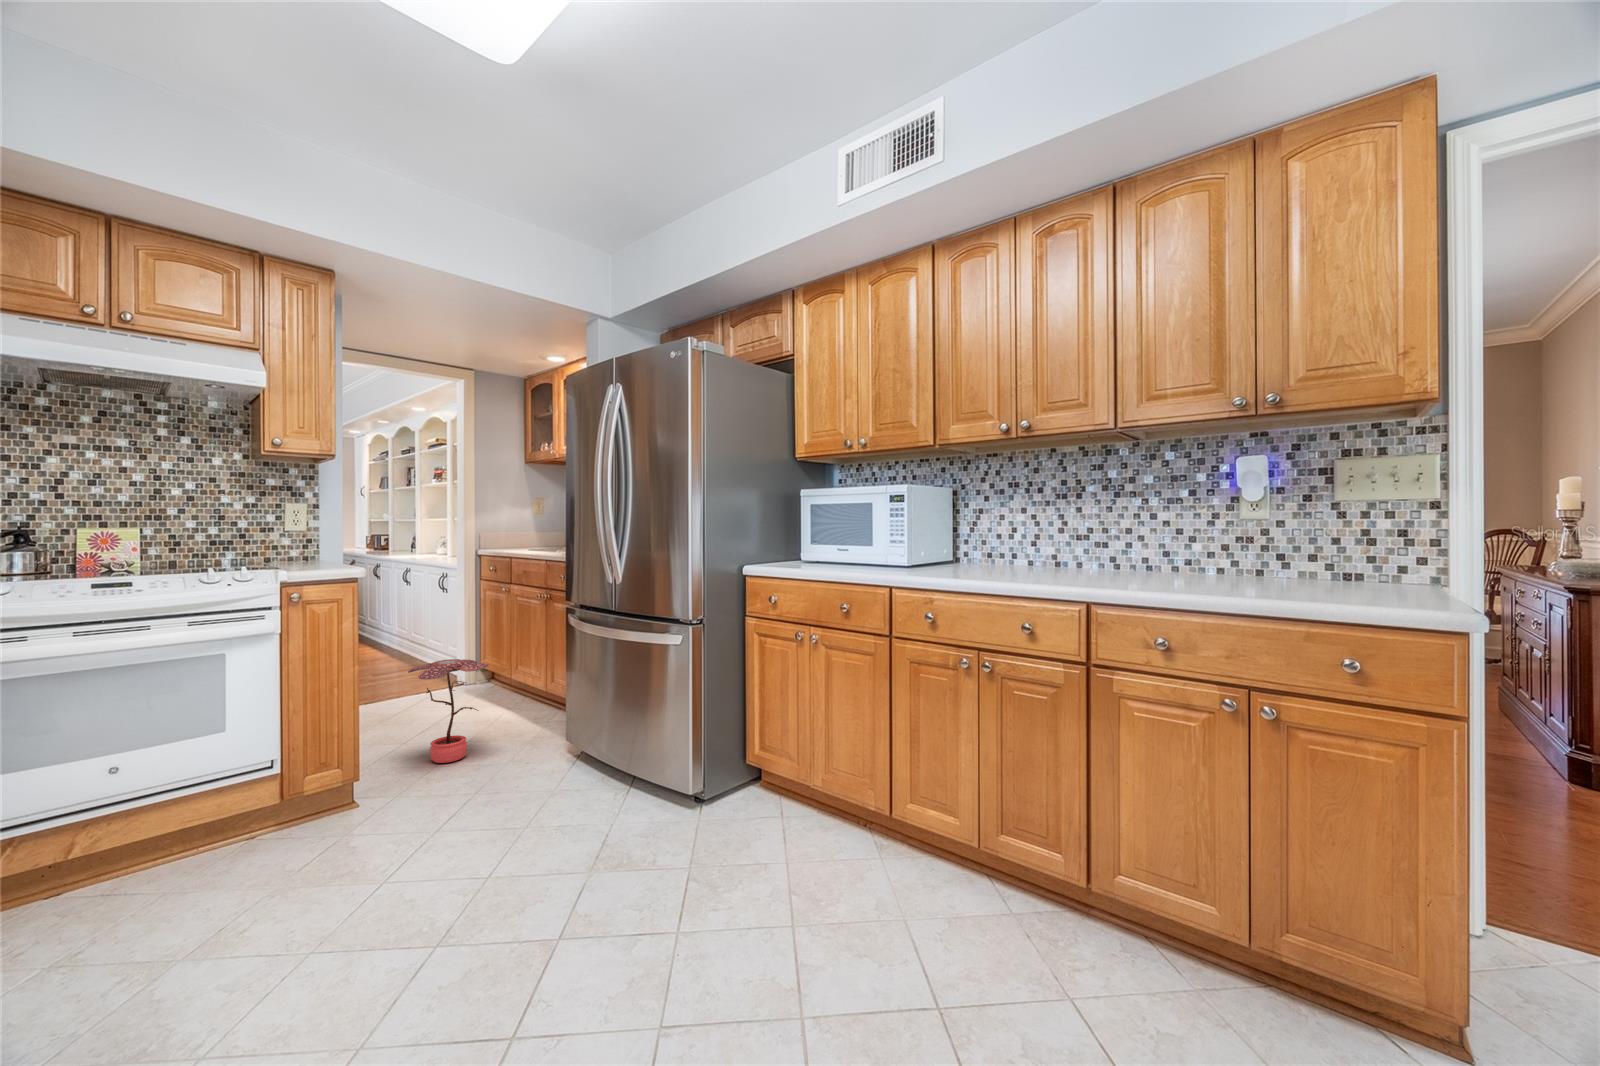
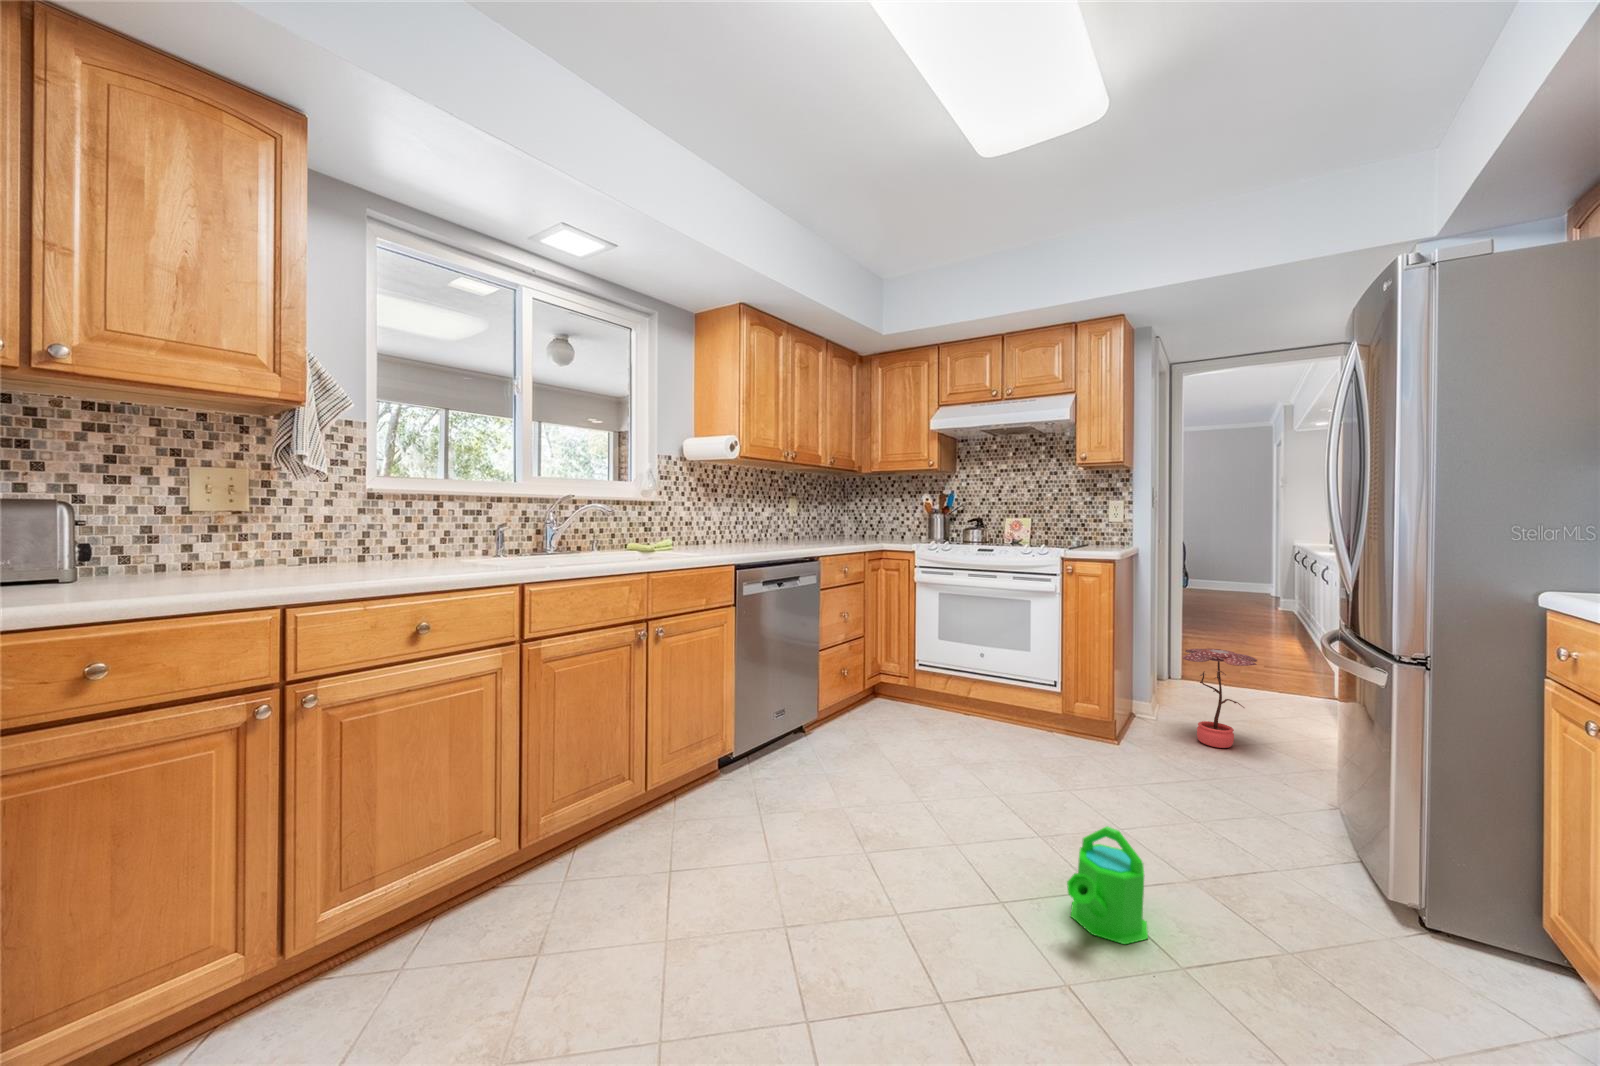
watering can: none [577,851,655,979] -> present [1067,827,1148,944]

